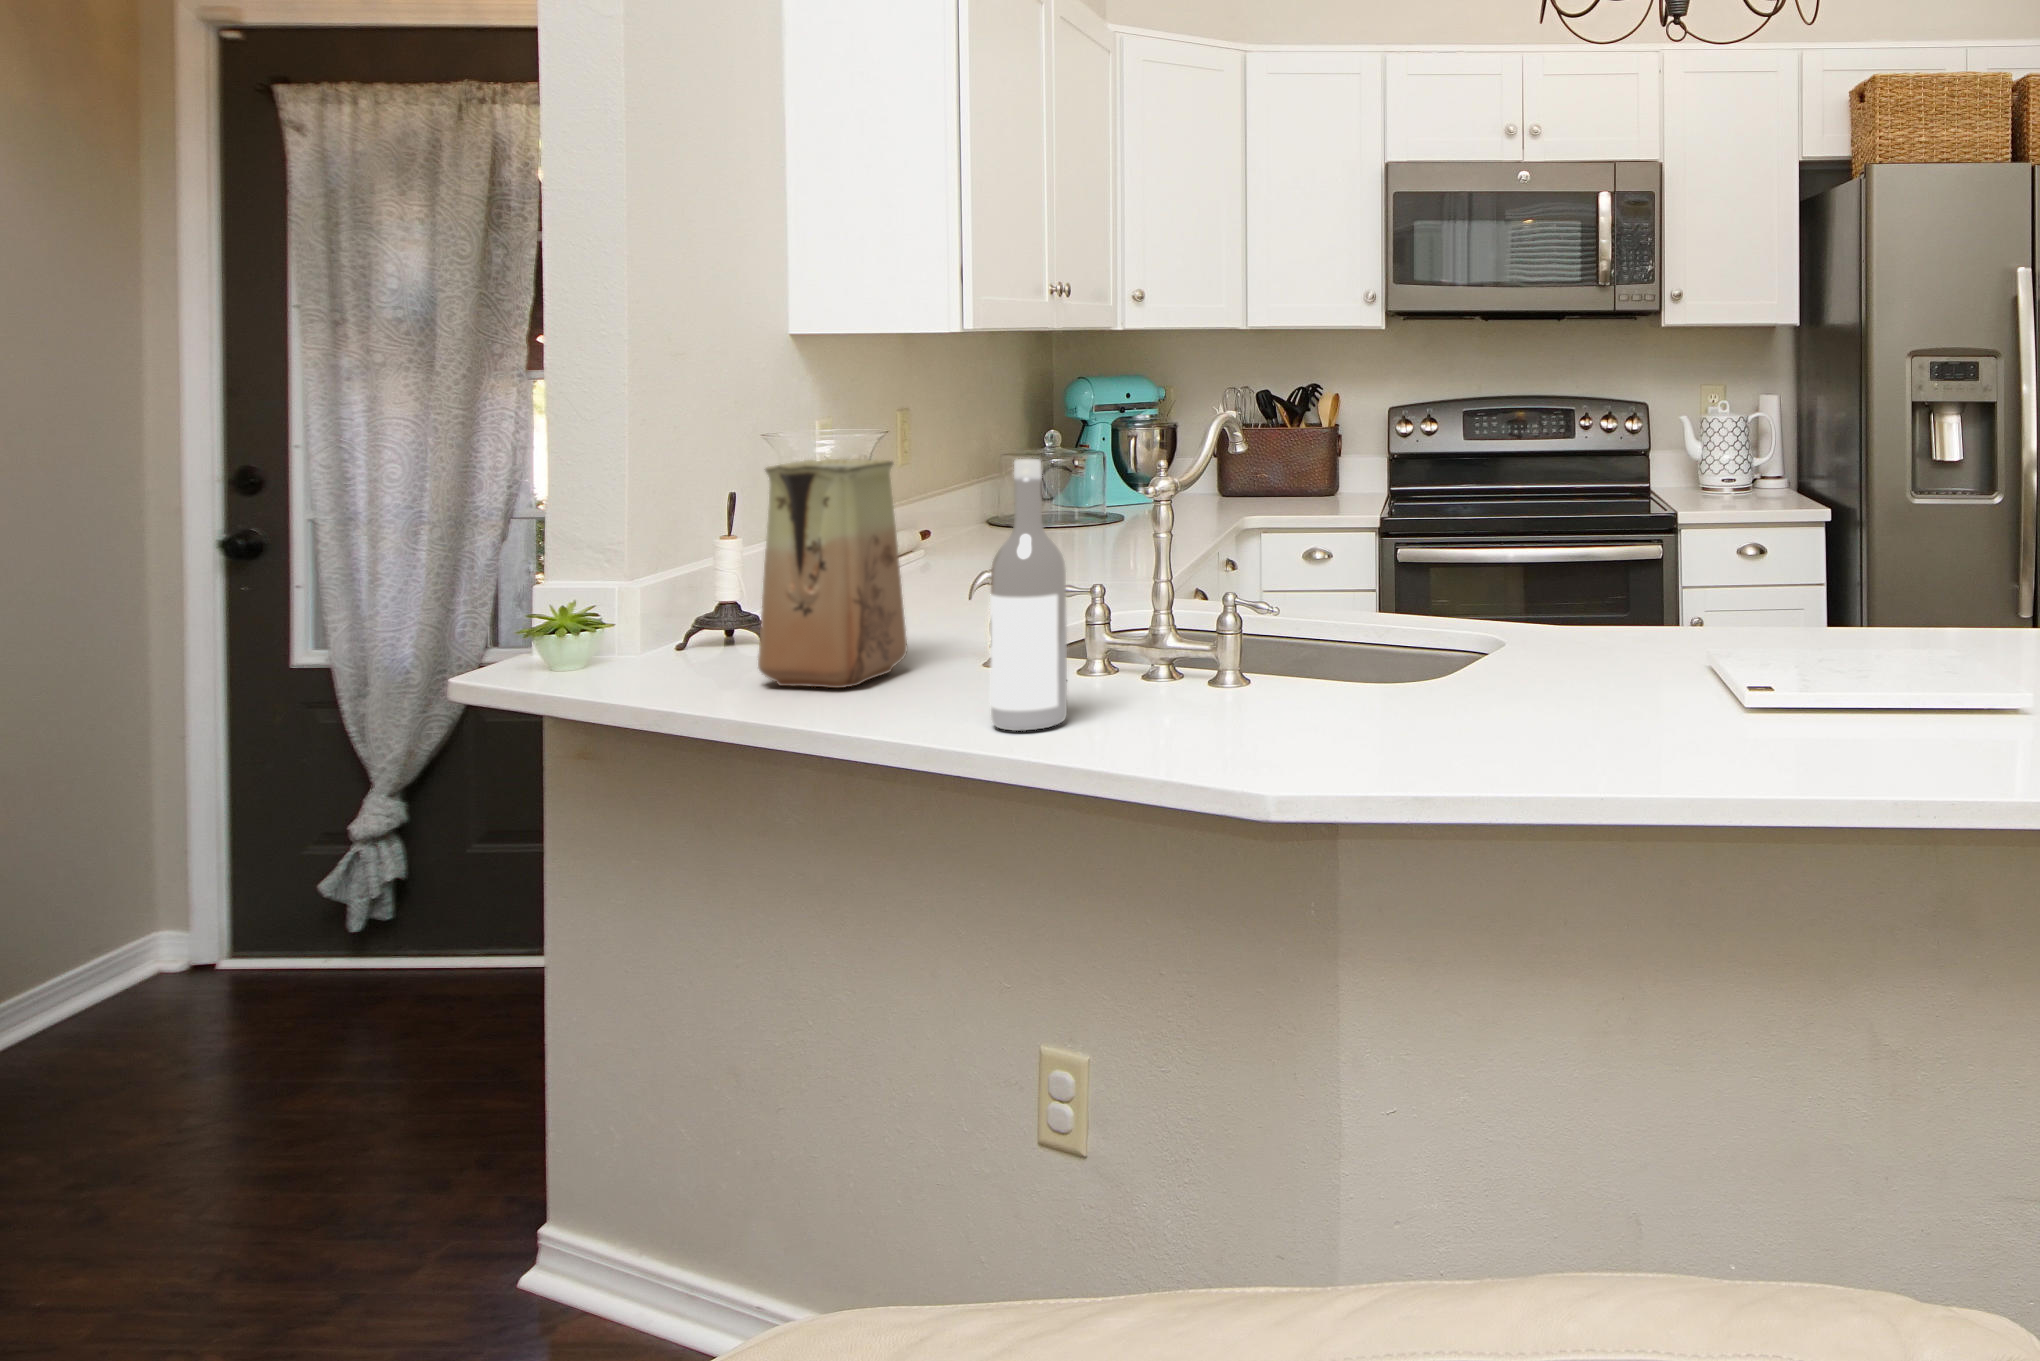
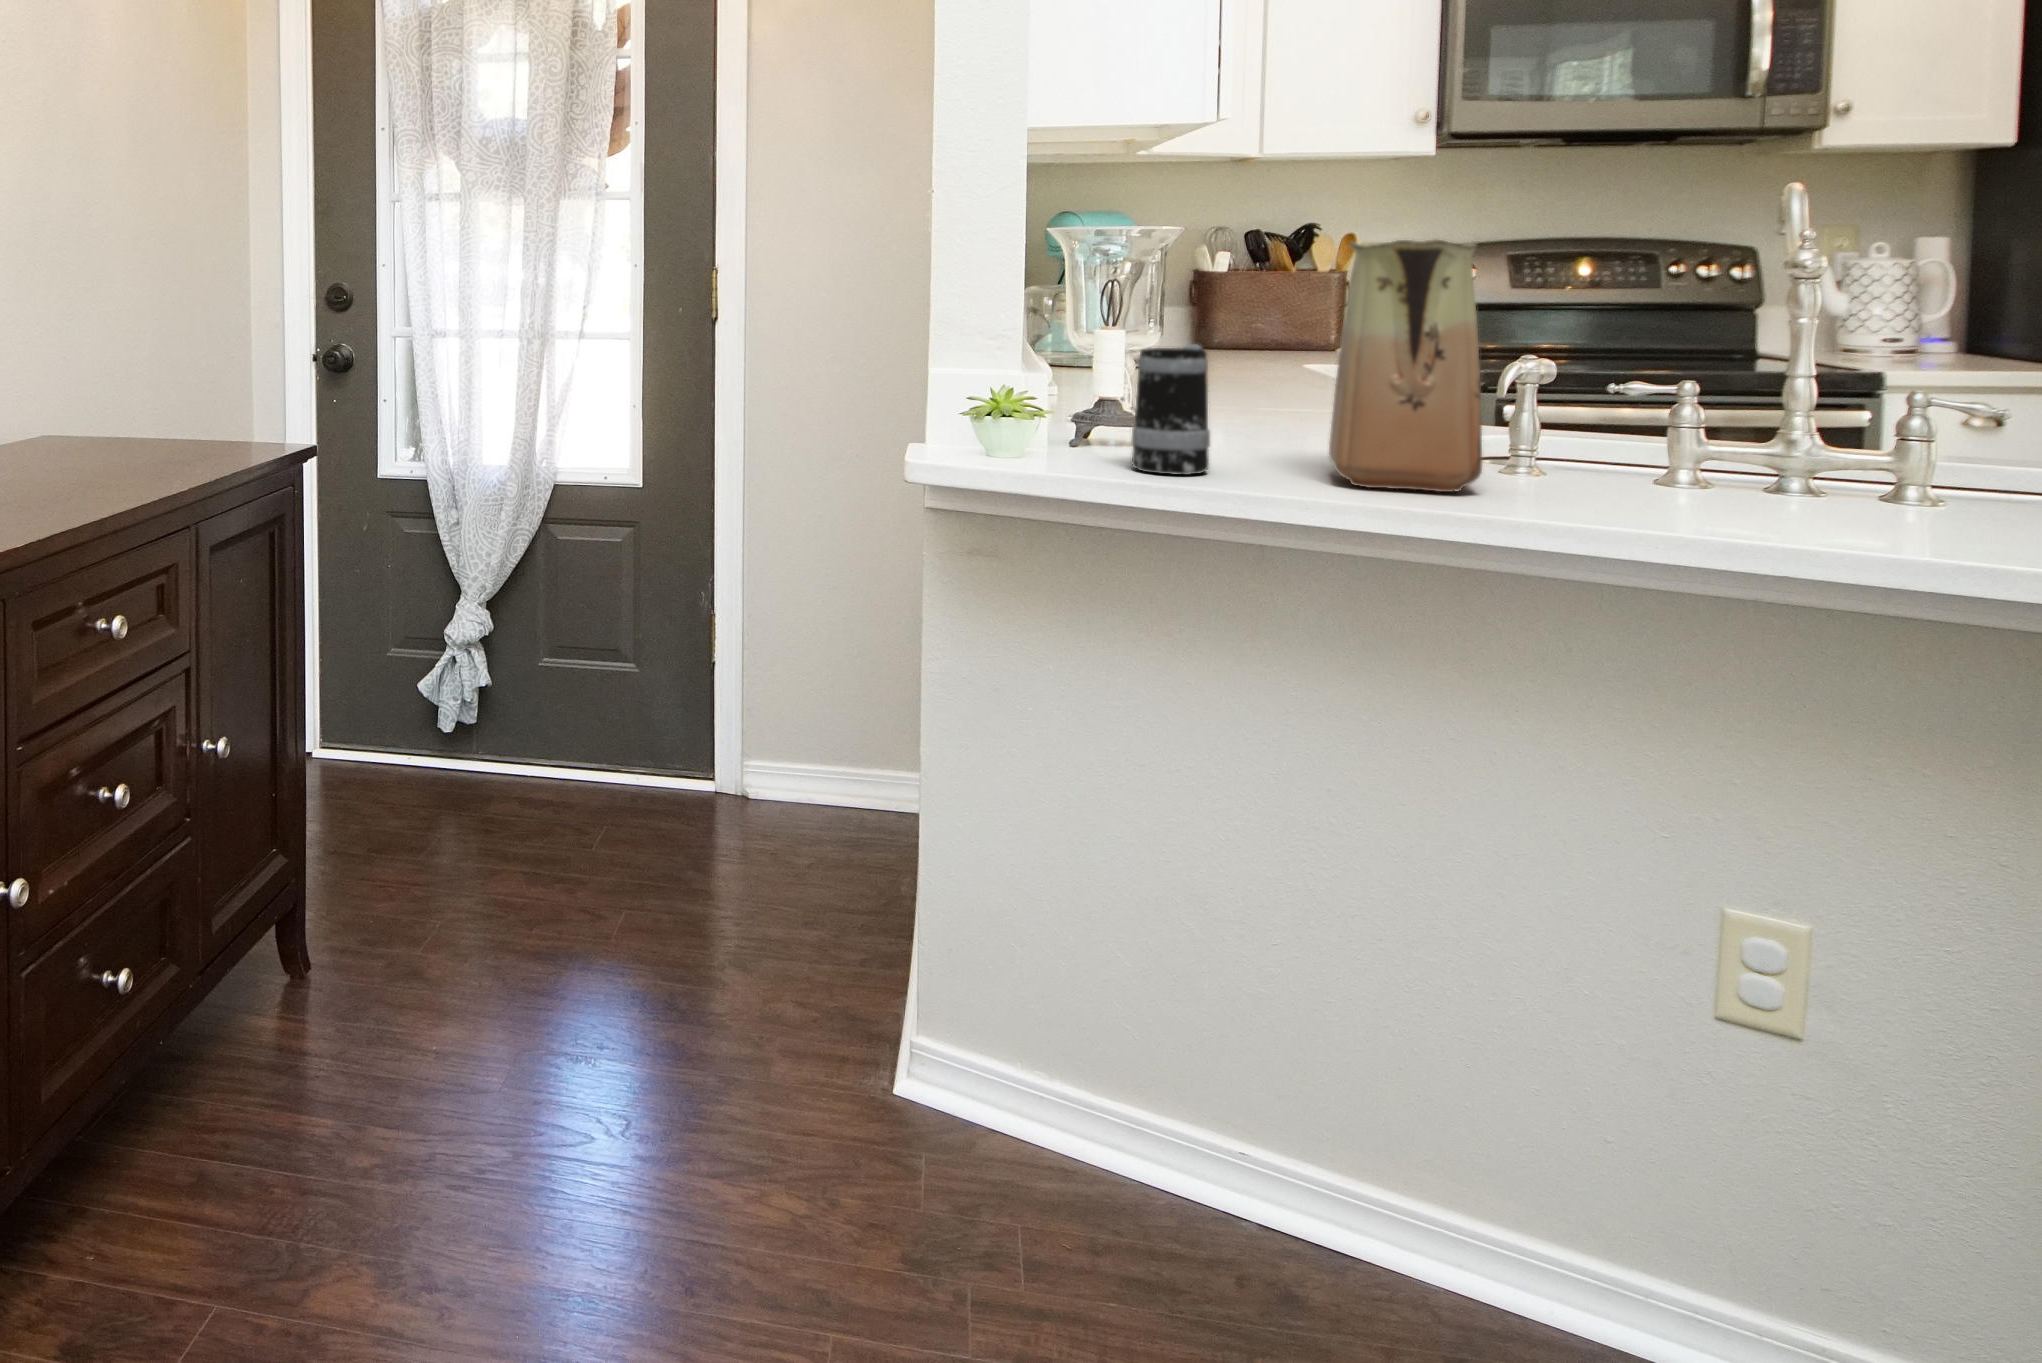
wine bottle: present [989,459,1067,731] -> none [1782,222,1901,541]
mug: none [615,551,716,679] -> present [1131,344,1210,475]

